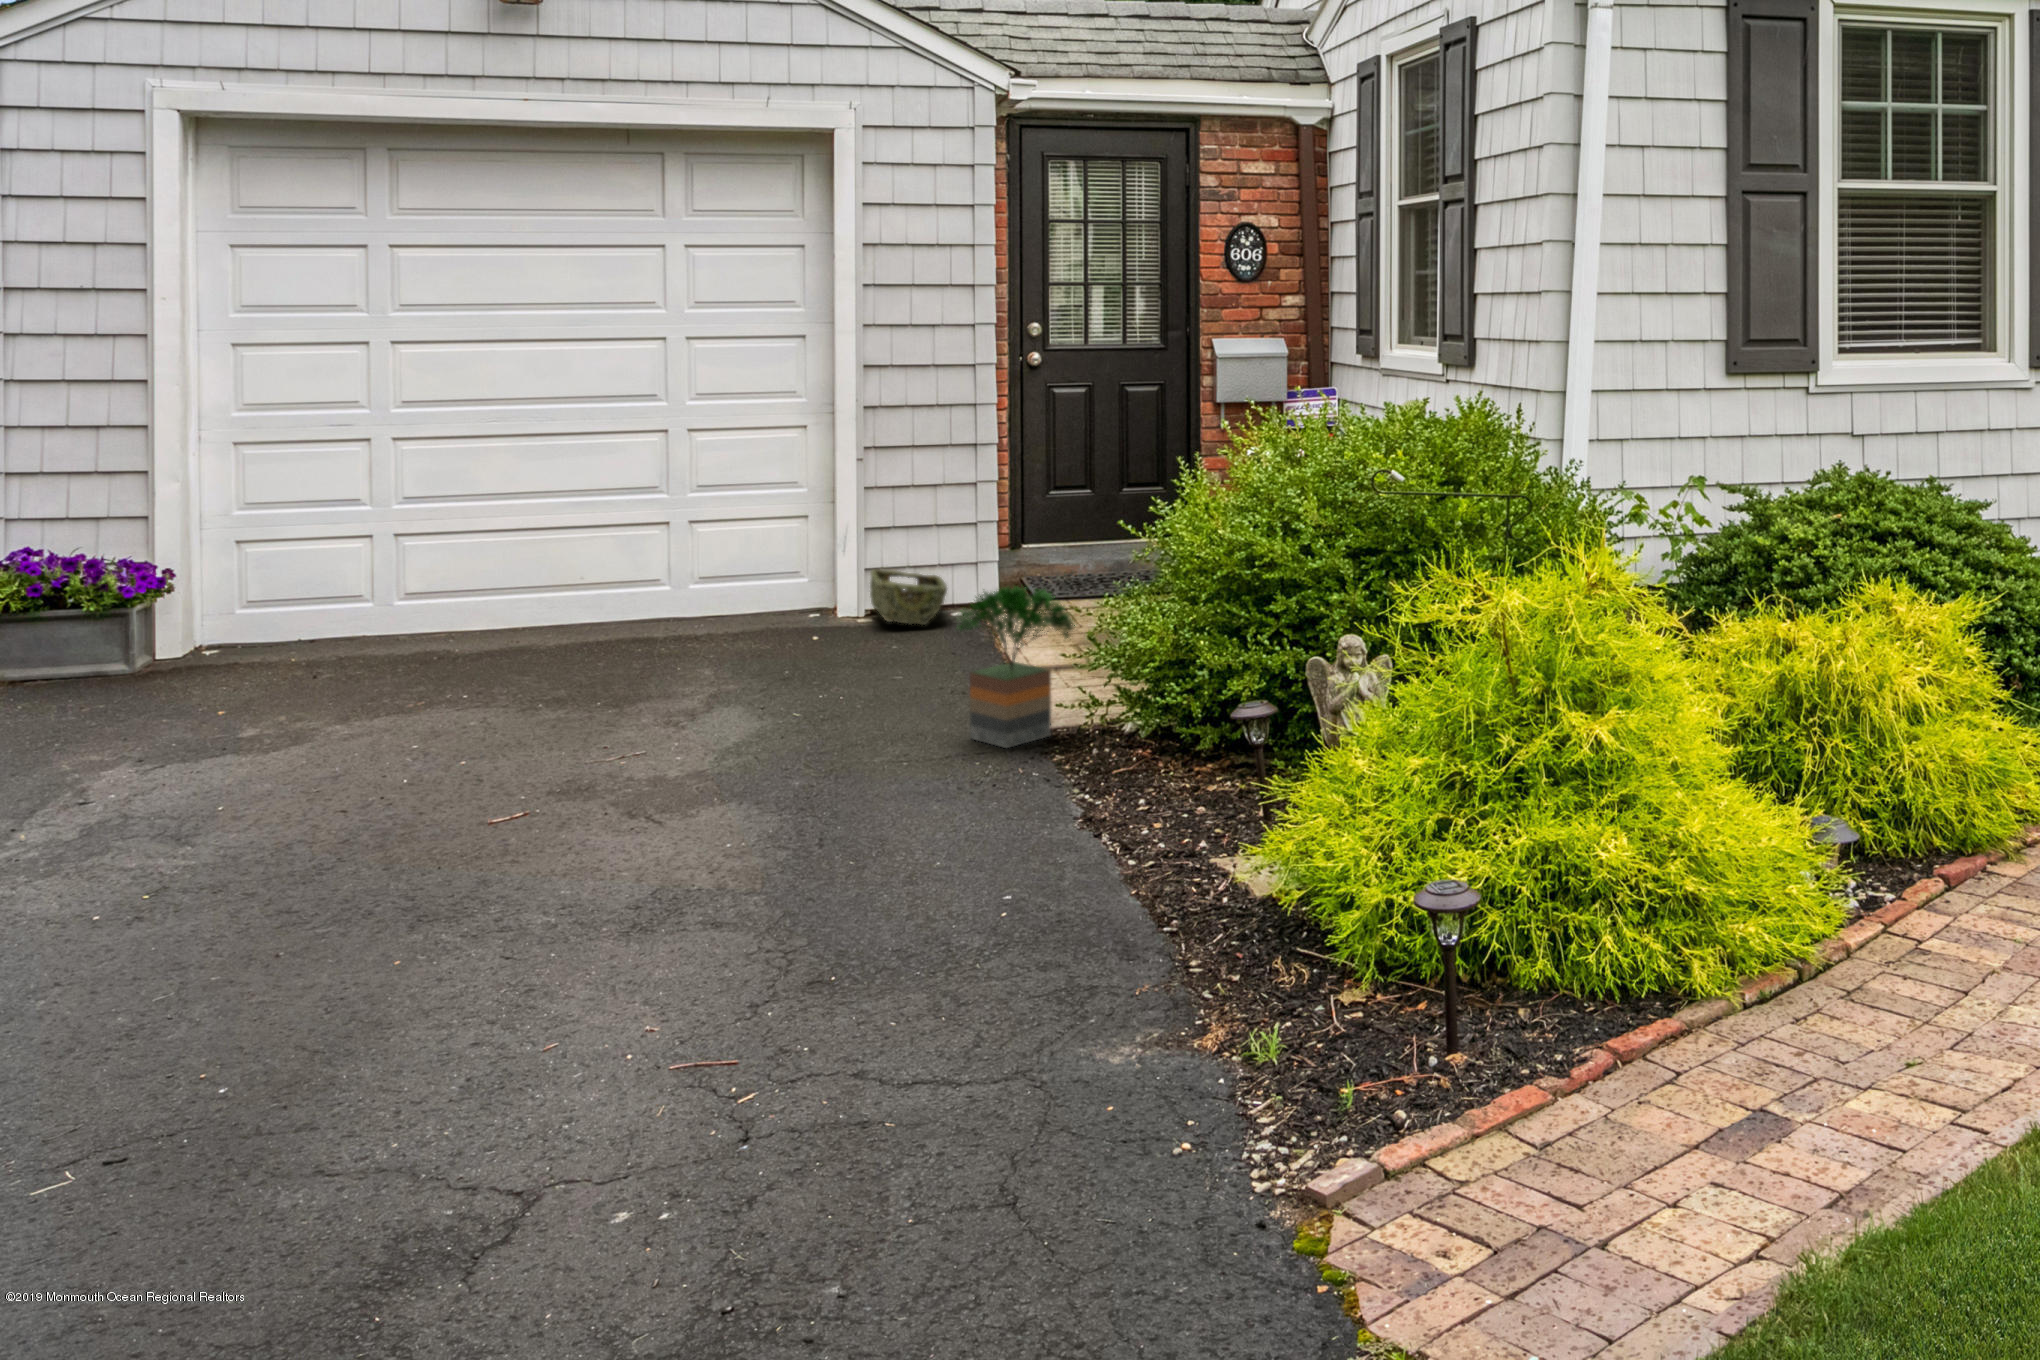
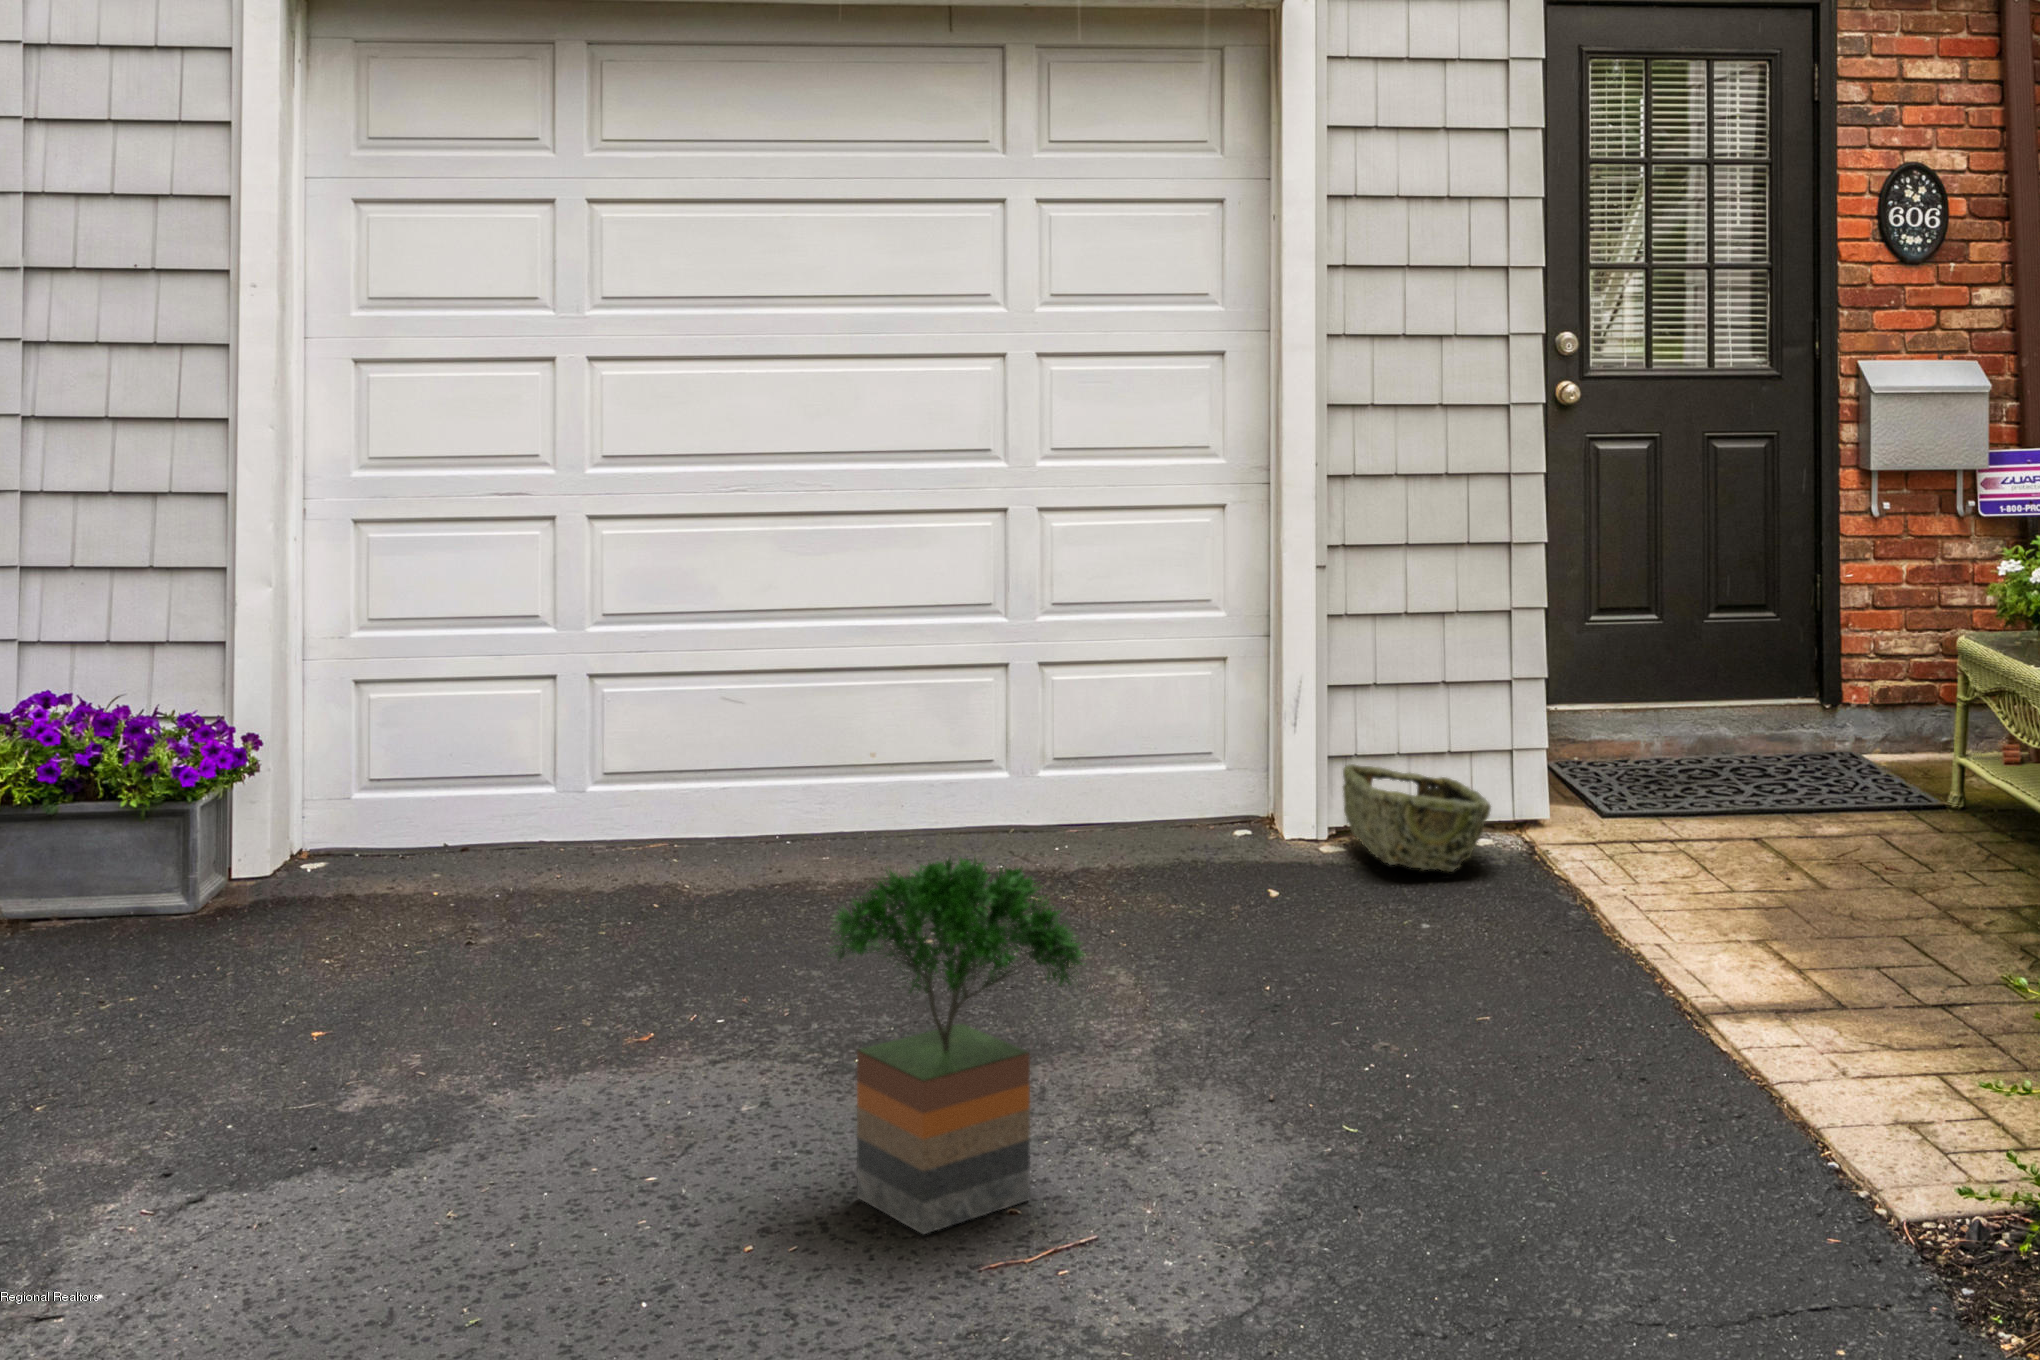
potted tree: present [959,585,1075,748] -> present [833,856,1085,1234]

